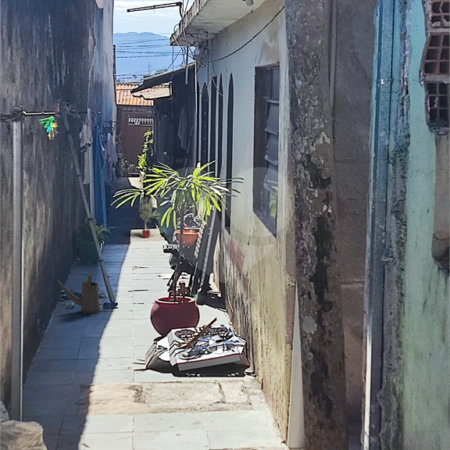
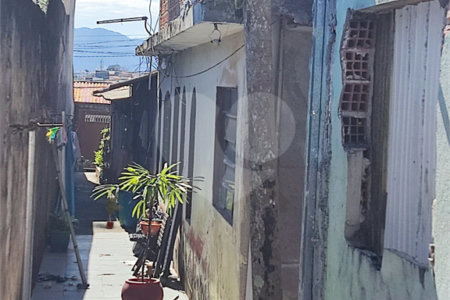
watering can: present [58,273,106,314] -> none [37,257,80,293]

